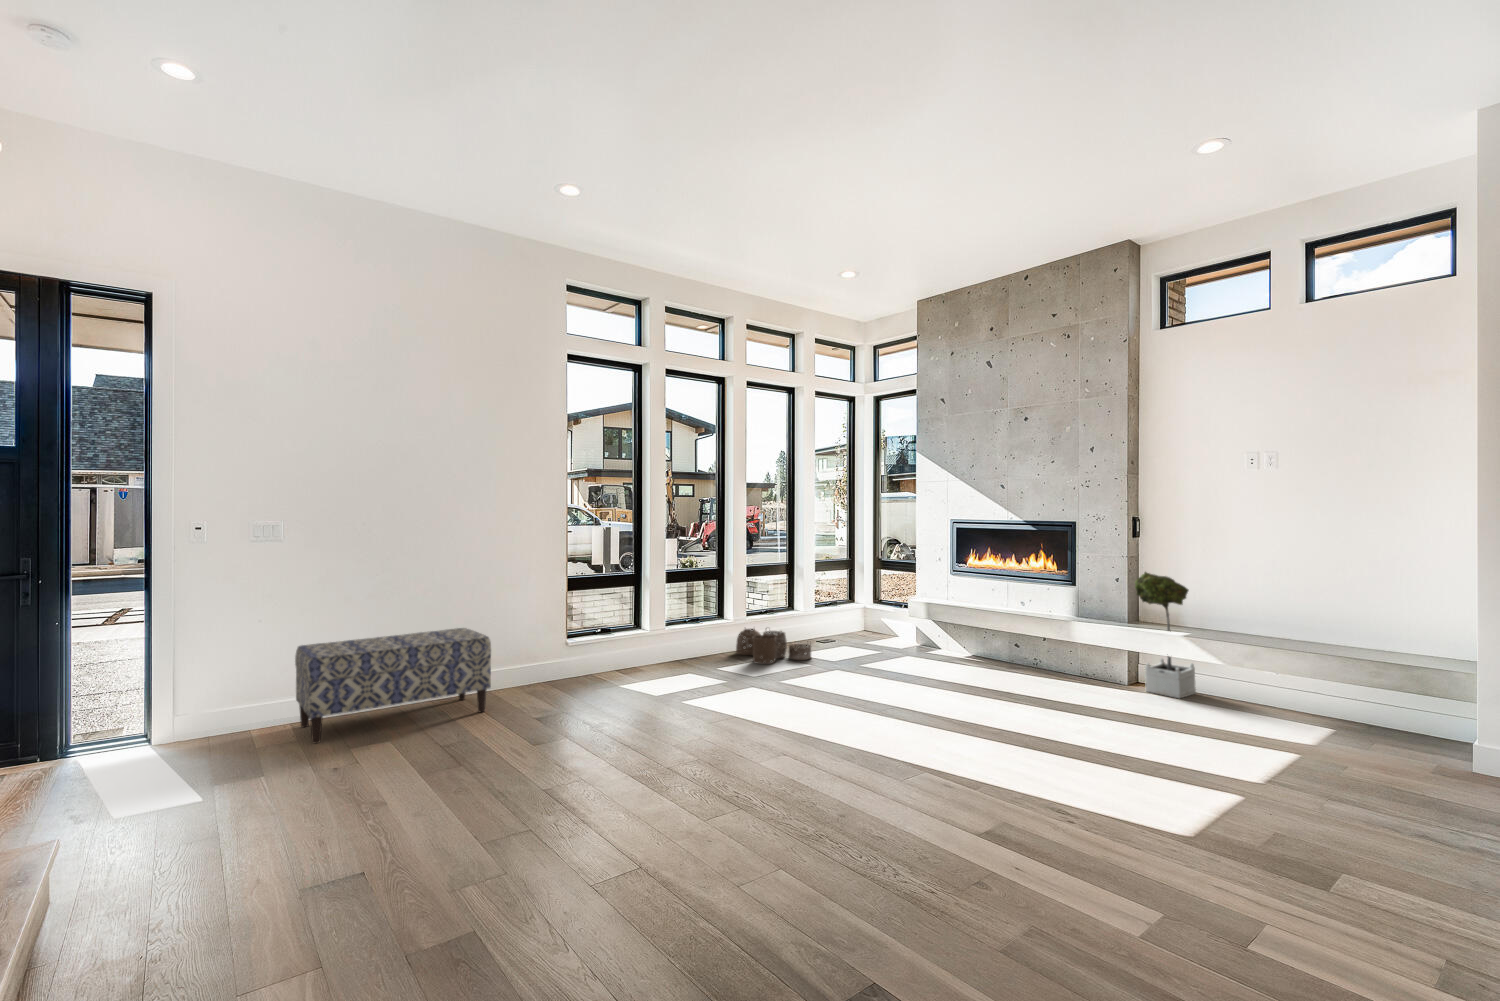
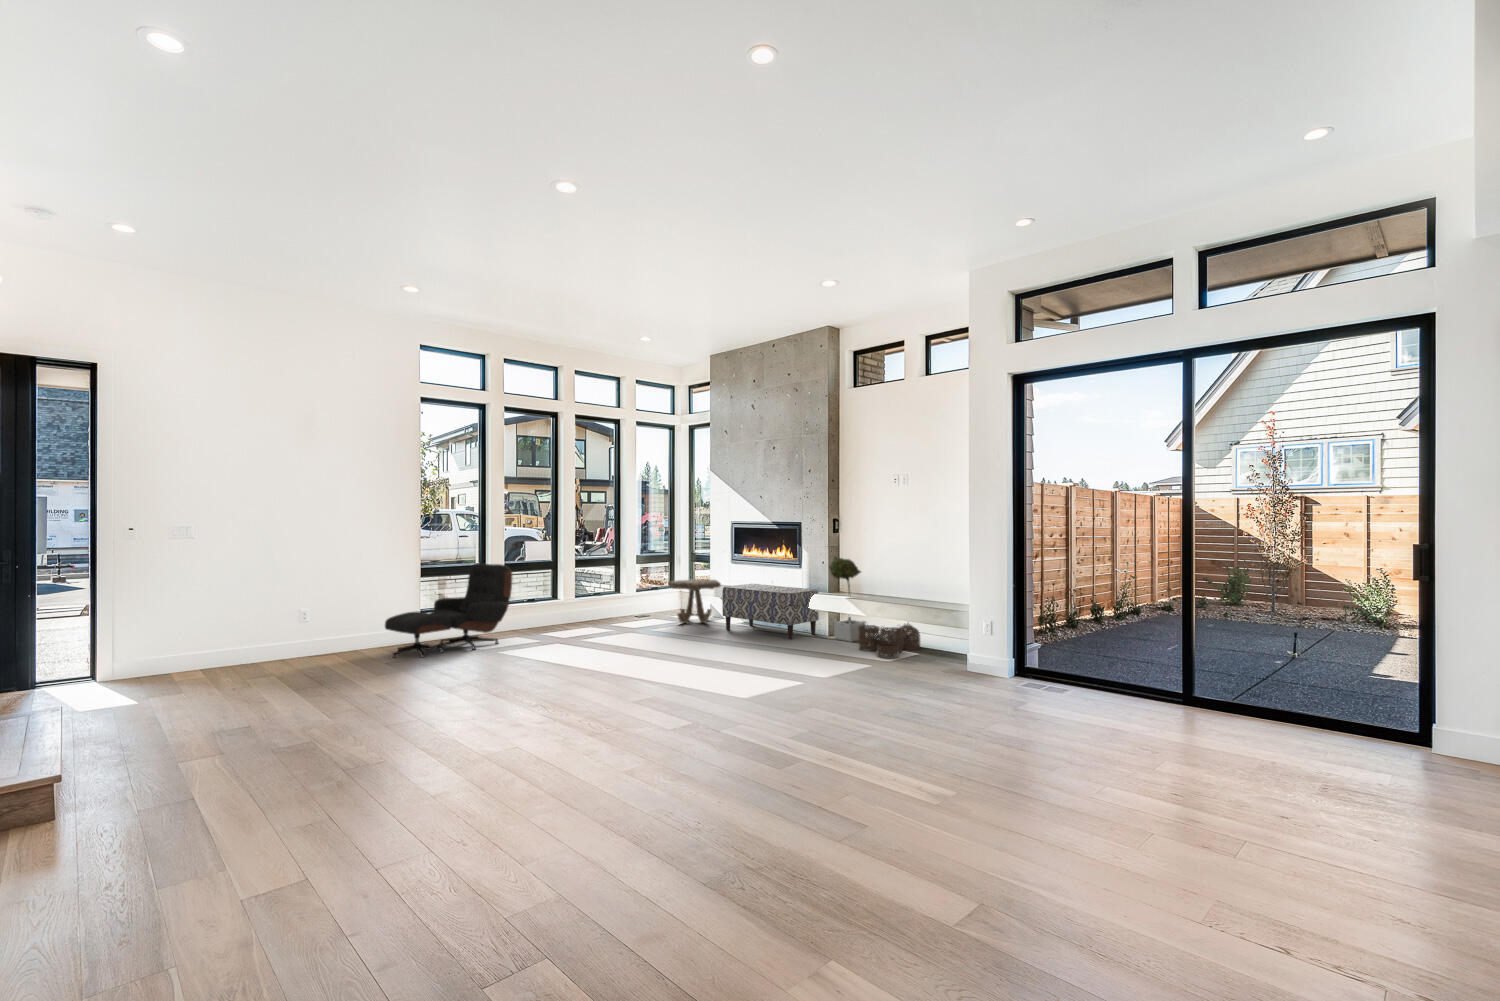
lounge chair: none [525,574,688,711] -> present [385,563,512,658]
side table: none [868,595,942,655] -> present [668,579,721,623]
bench: present [295,628,491,744] -> present [722,584,819,639]
woven basket: present [736,629,811,664] -> present [858,623,920,658]

